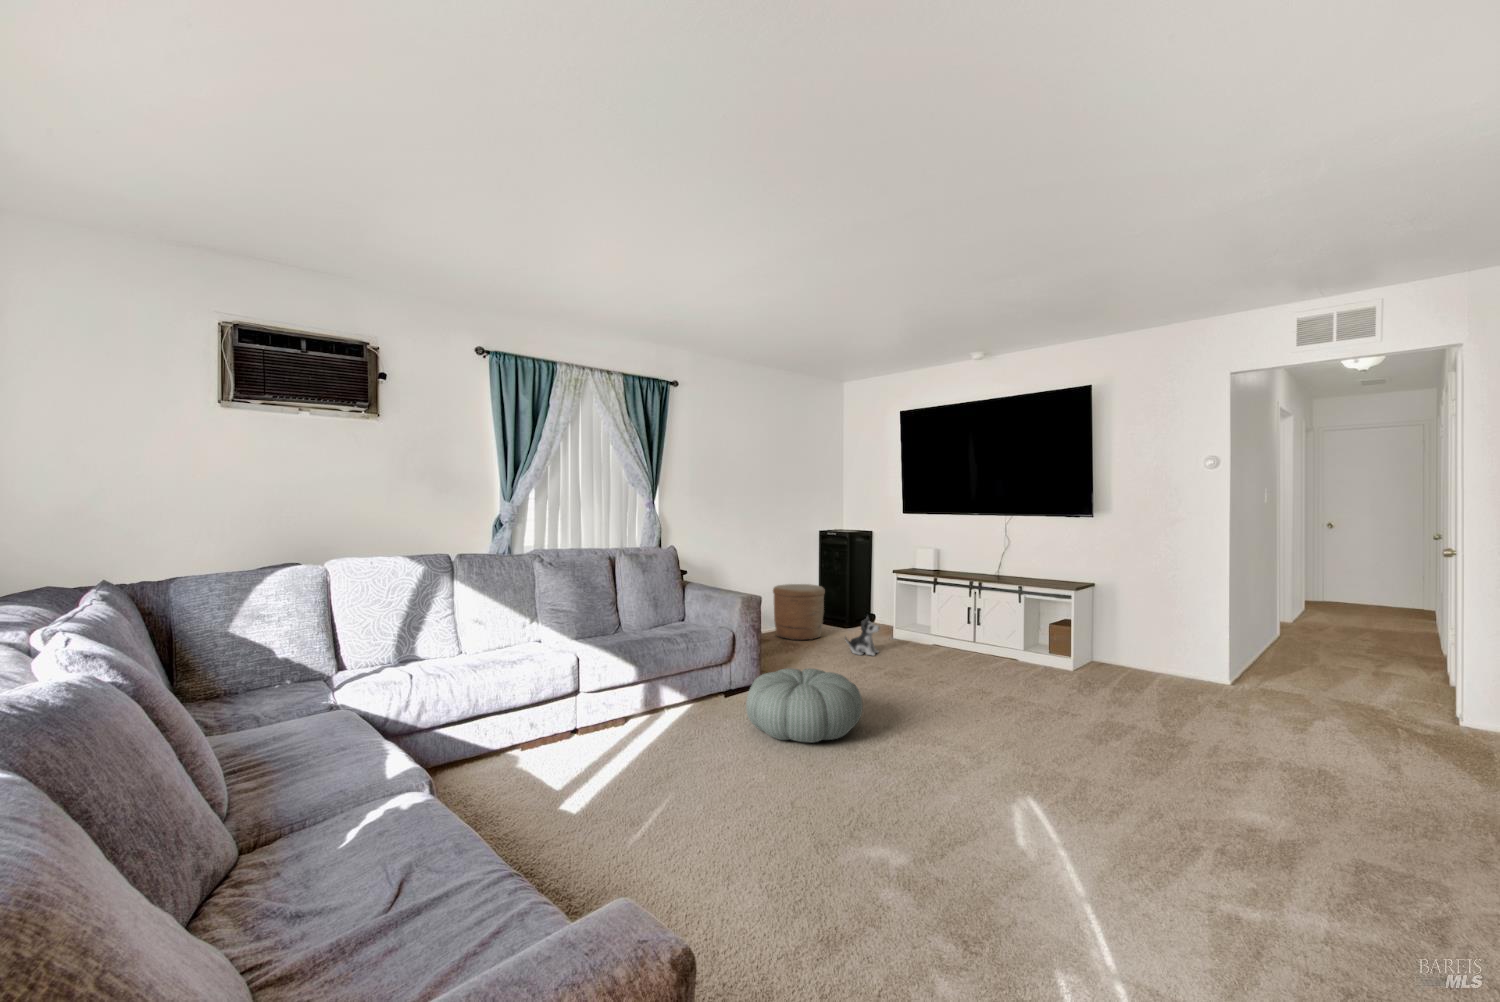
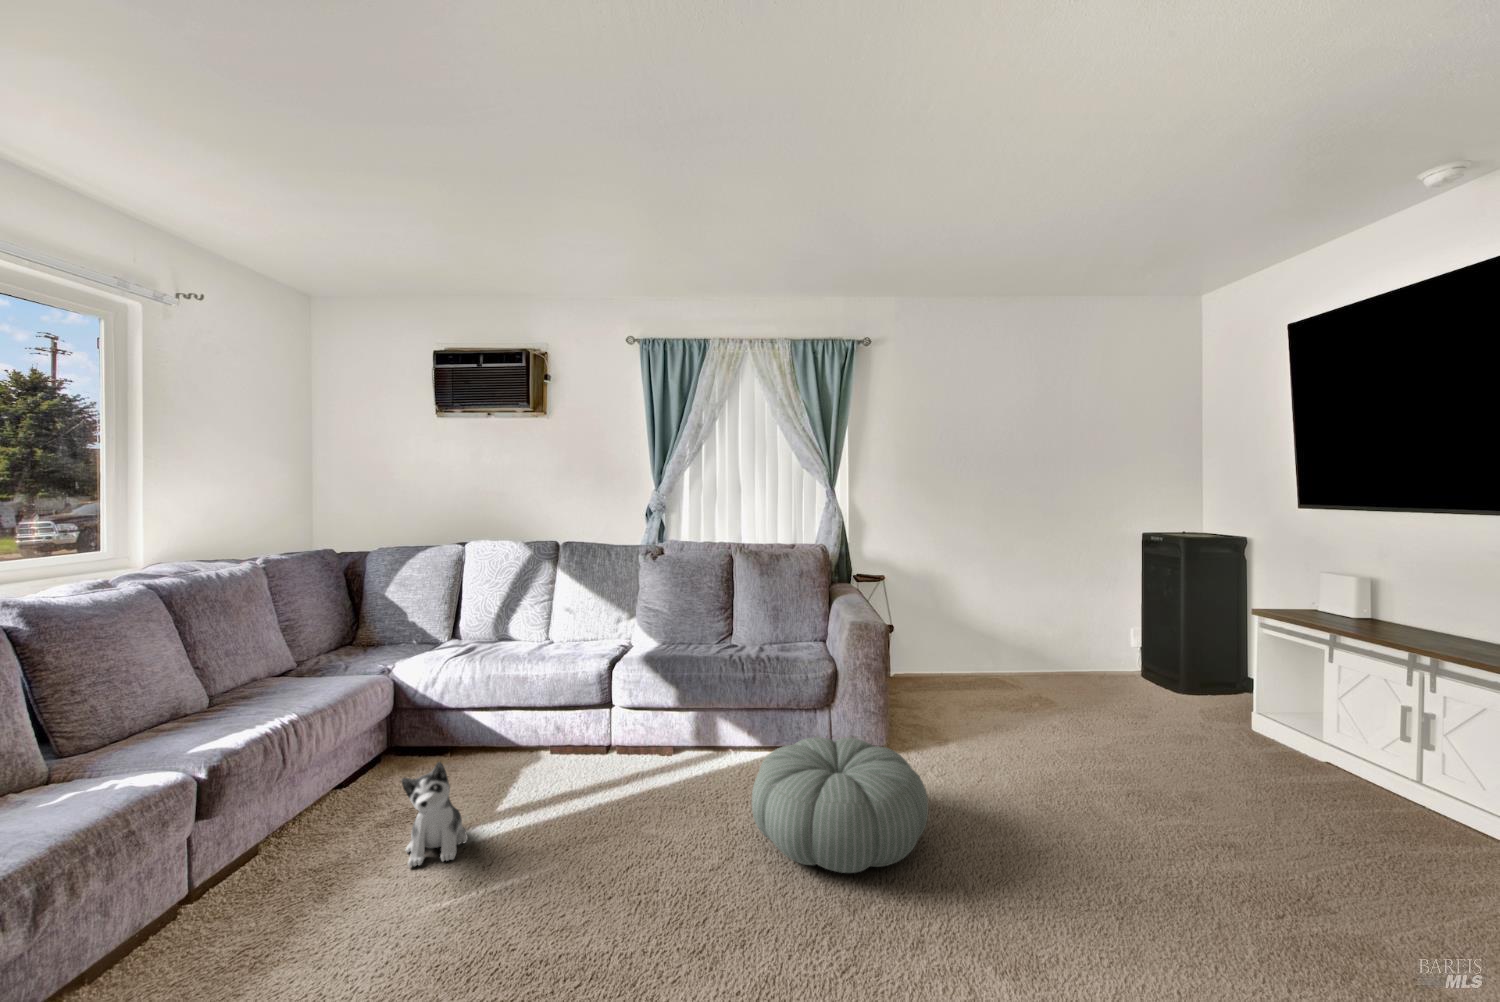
woven basket: present [773,584,825,640] -> none [1032,609,1119,699]
plush toy: present [845,616,879,656] -> present [401,762,468,867]

